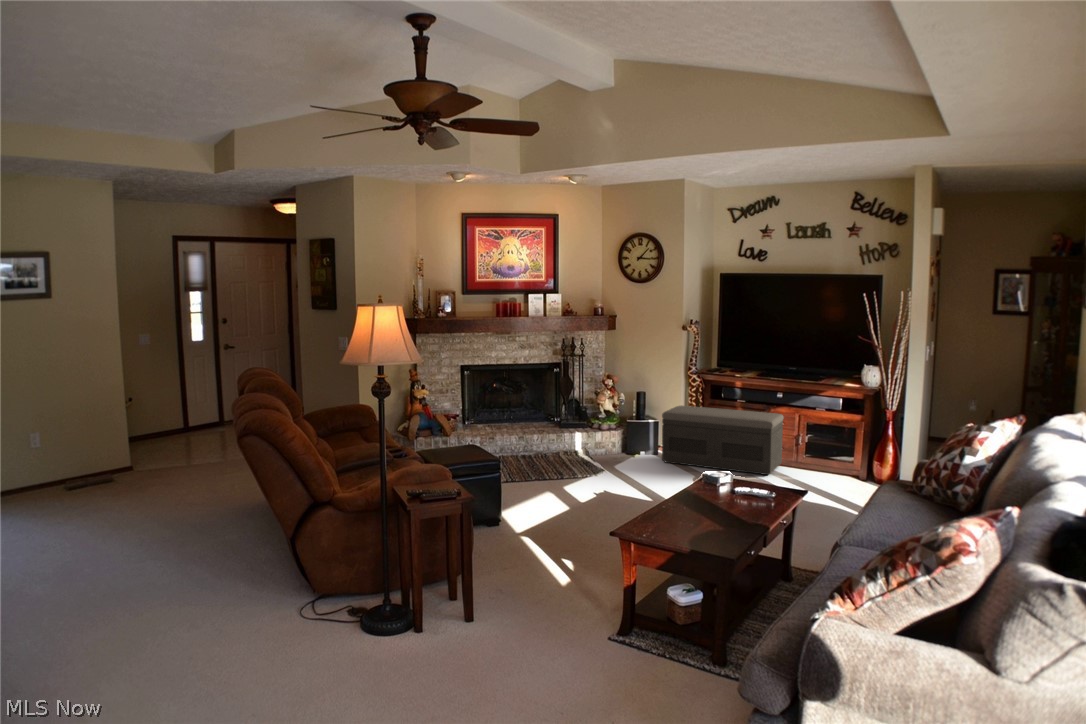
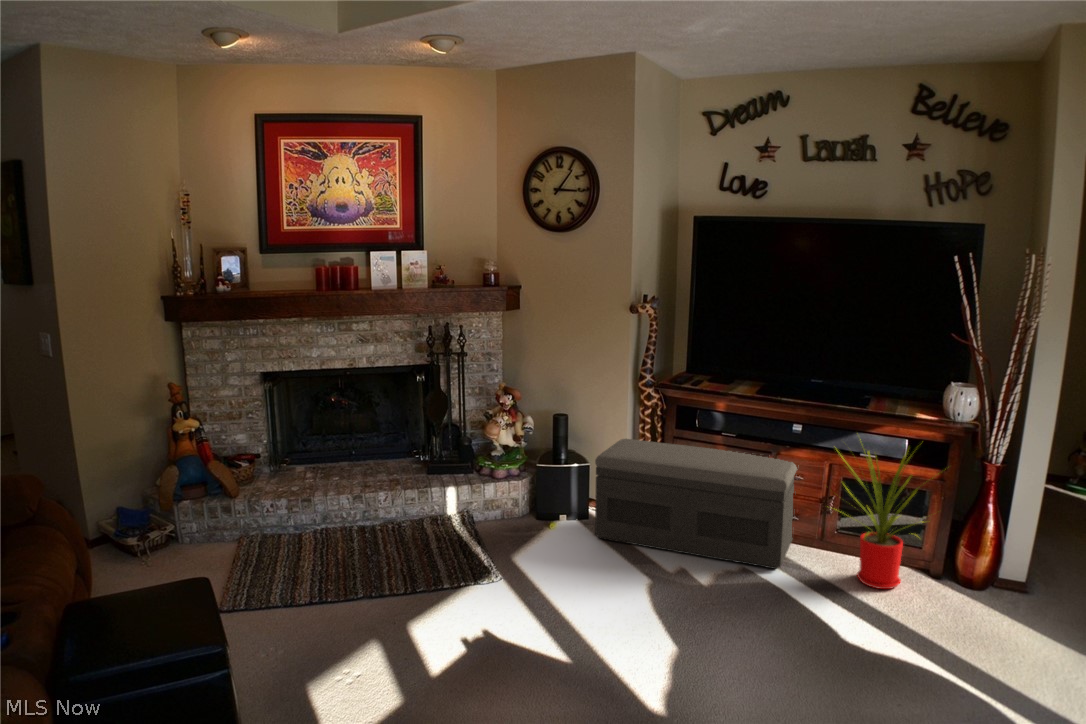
house plant: none [793,395,864,483] -> present [840,449,933,589]

